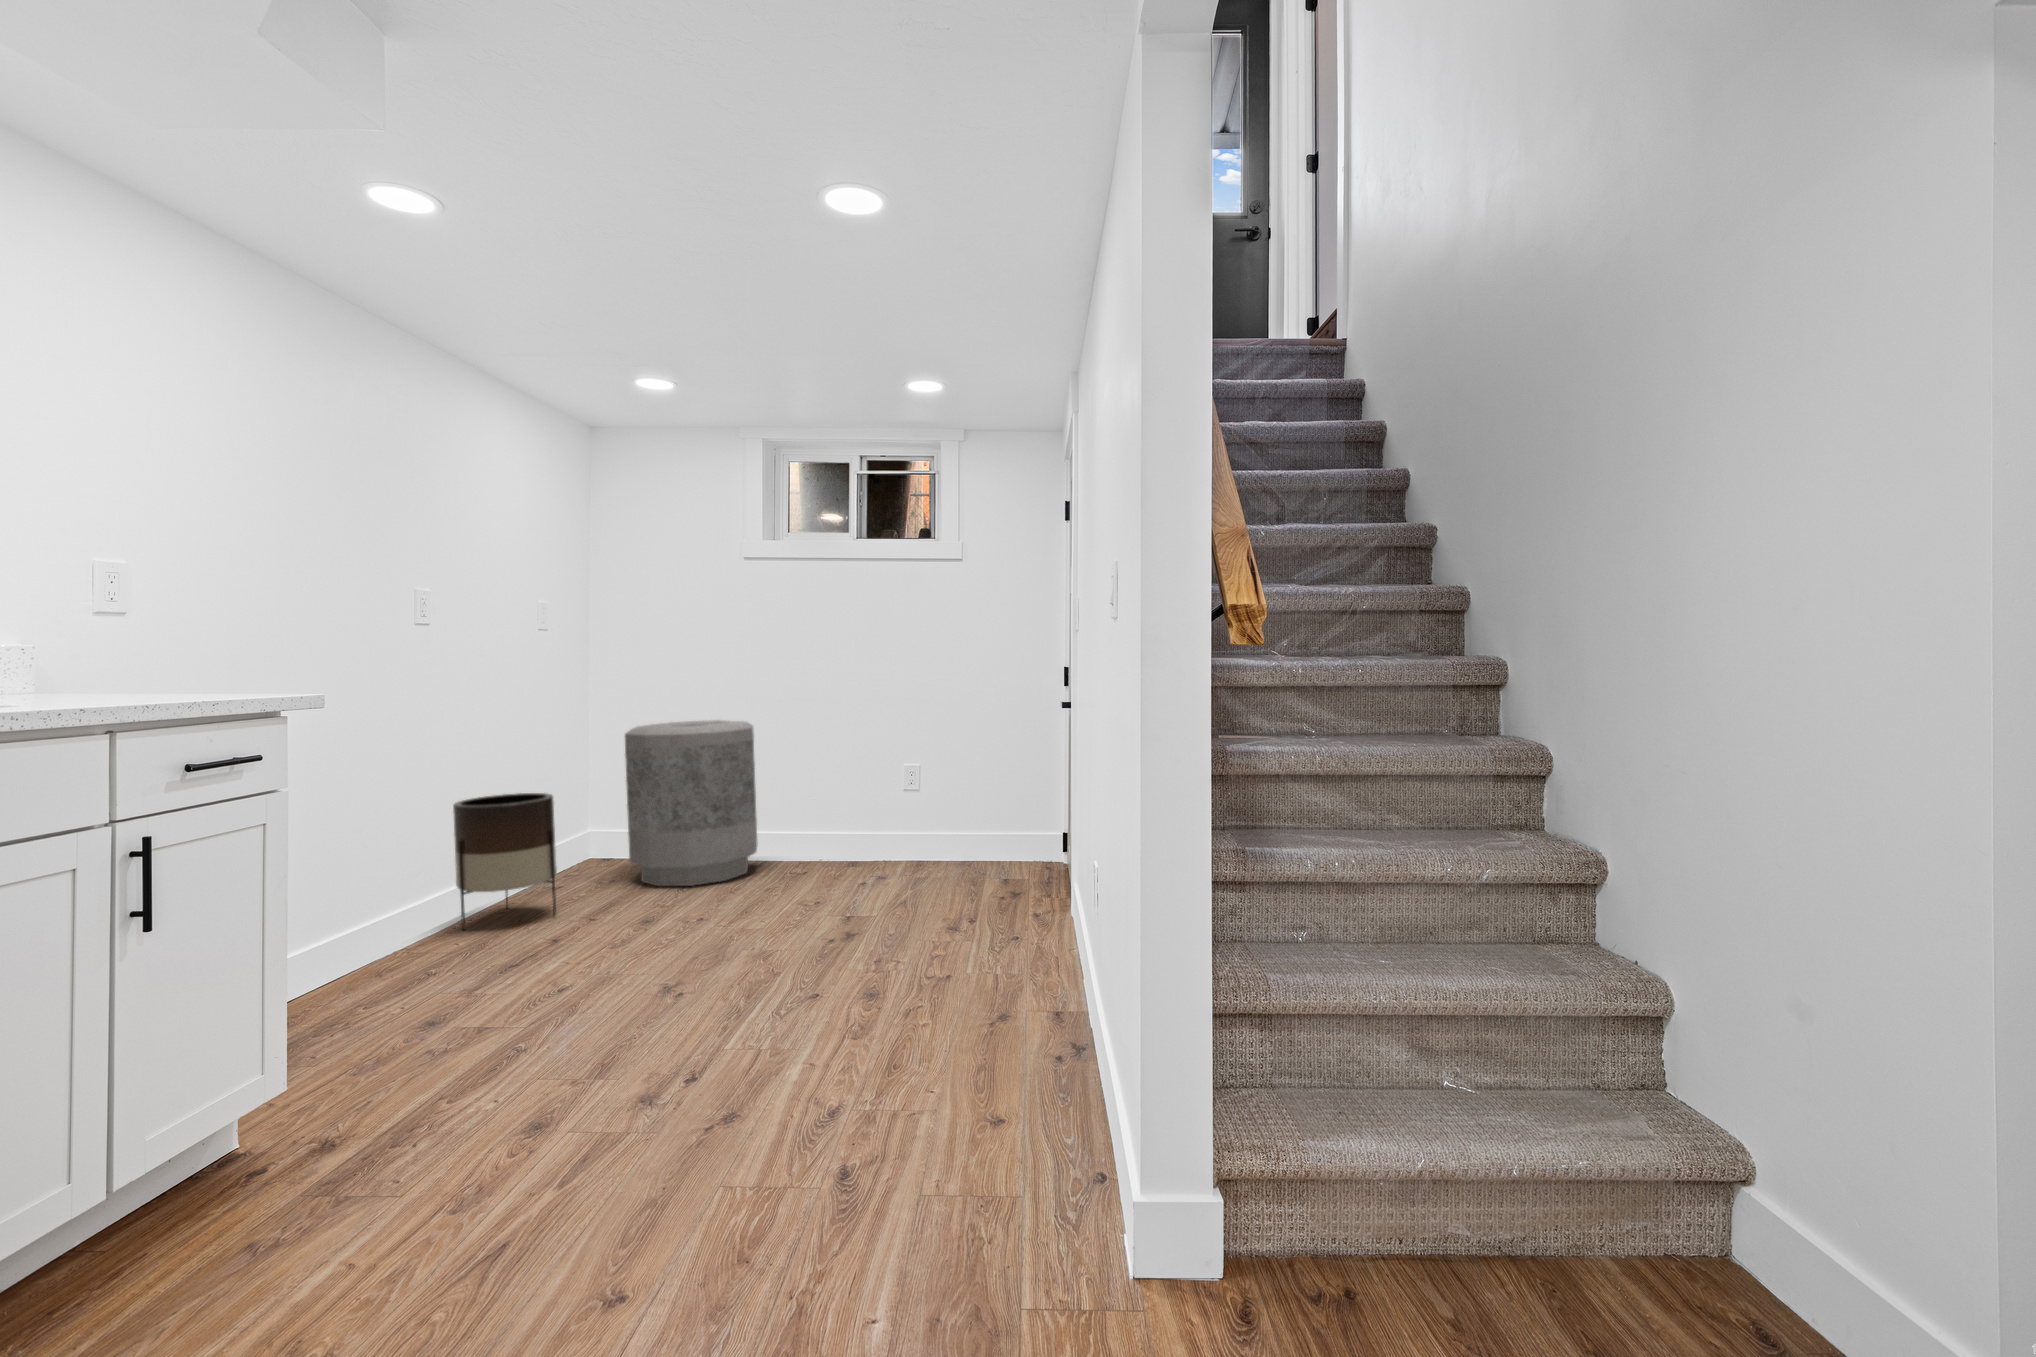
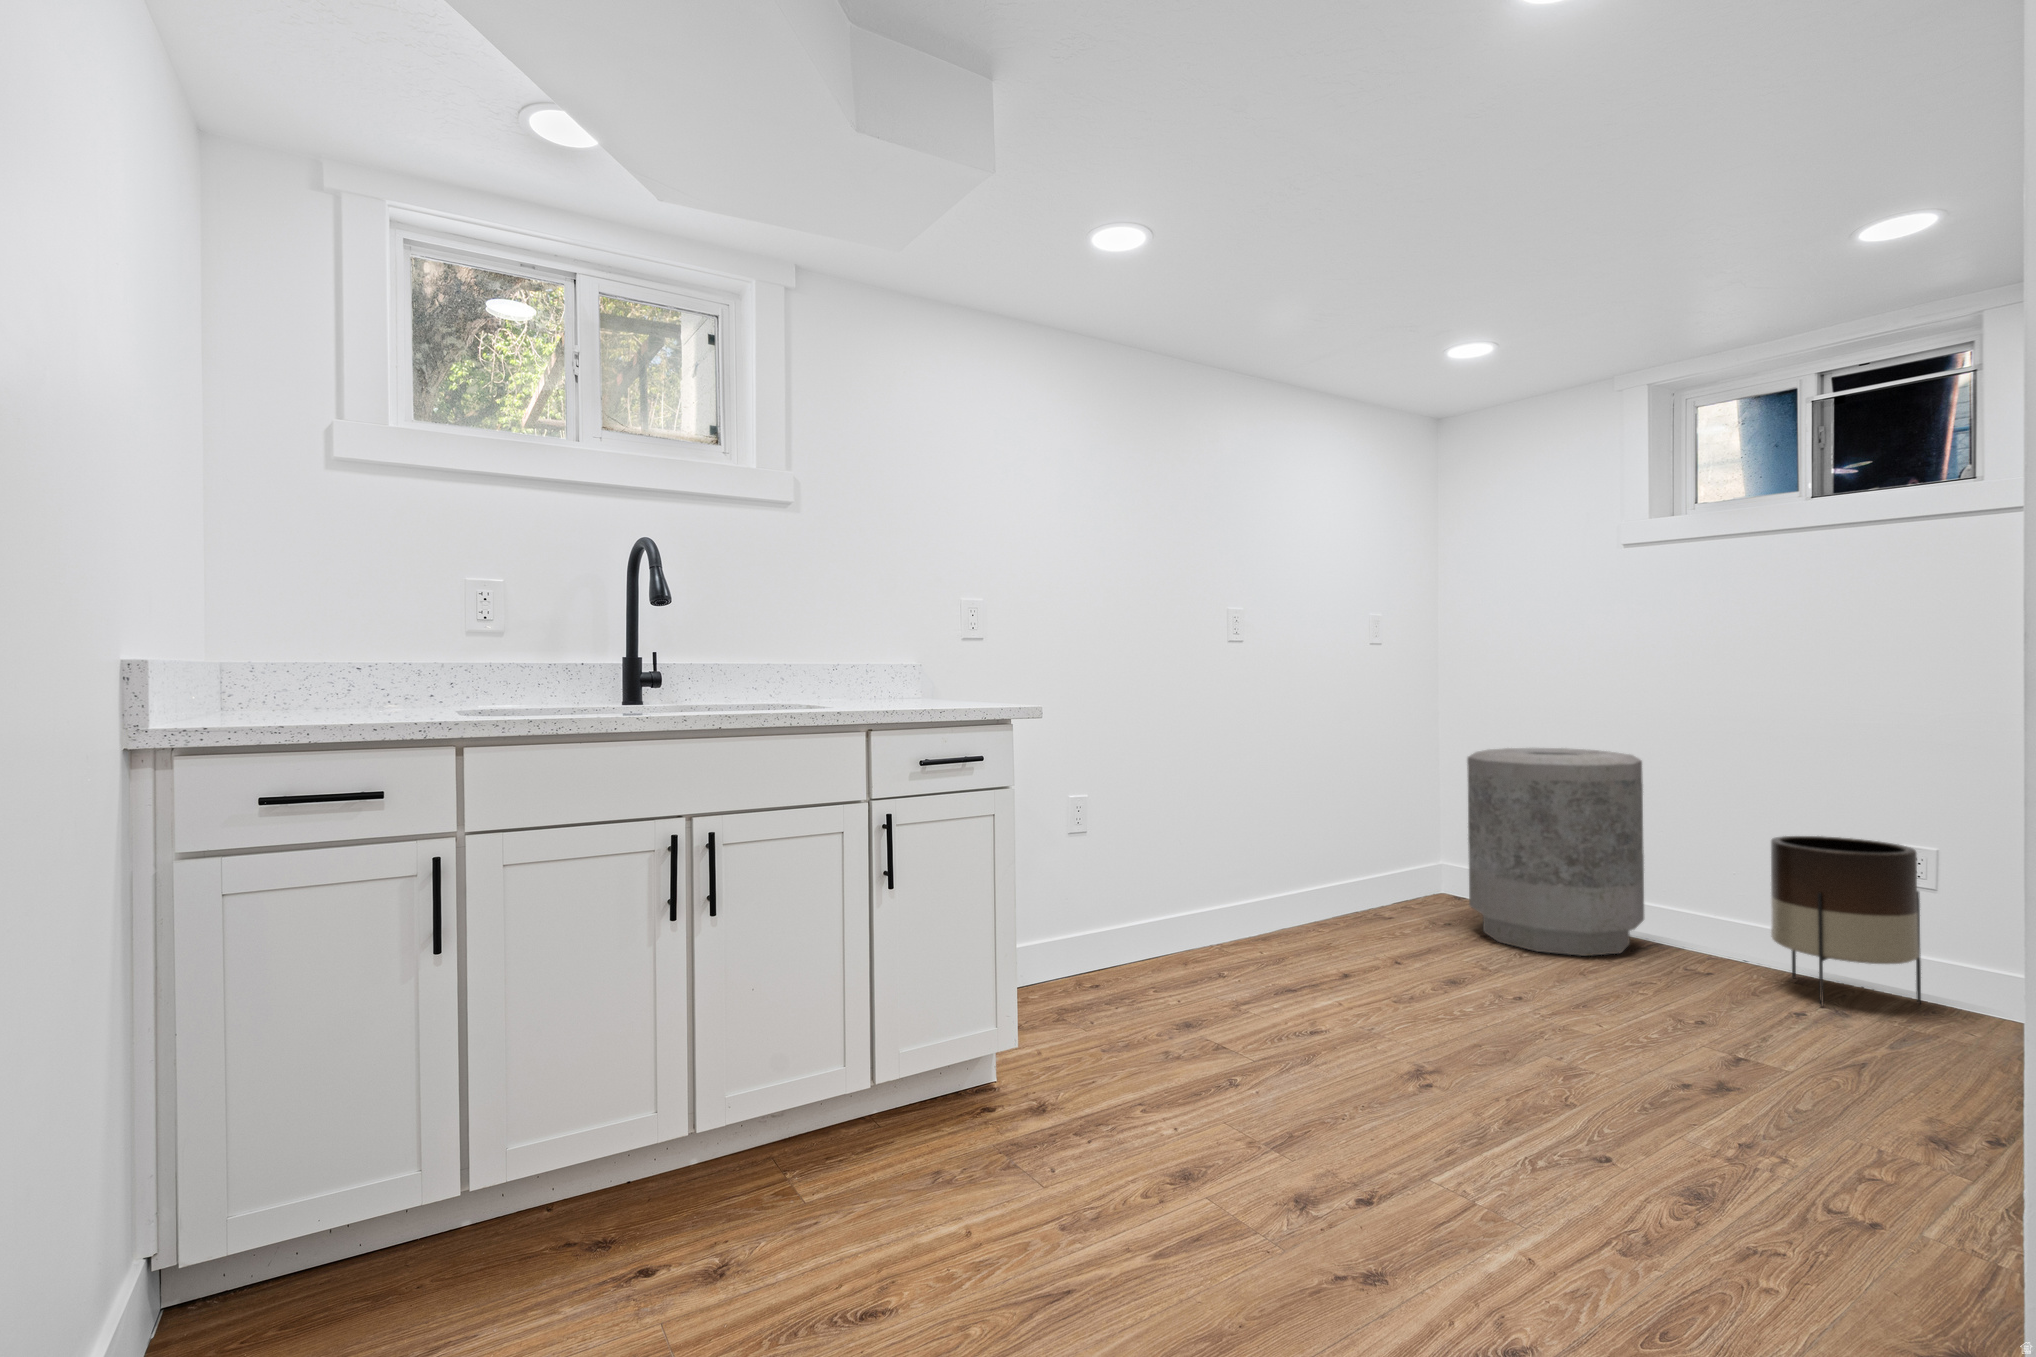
planter: present [453,793,557,930] -> present [1771,836,1921,1007]

